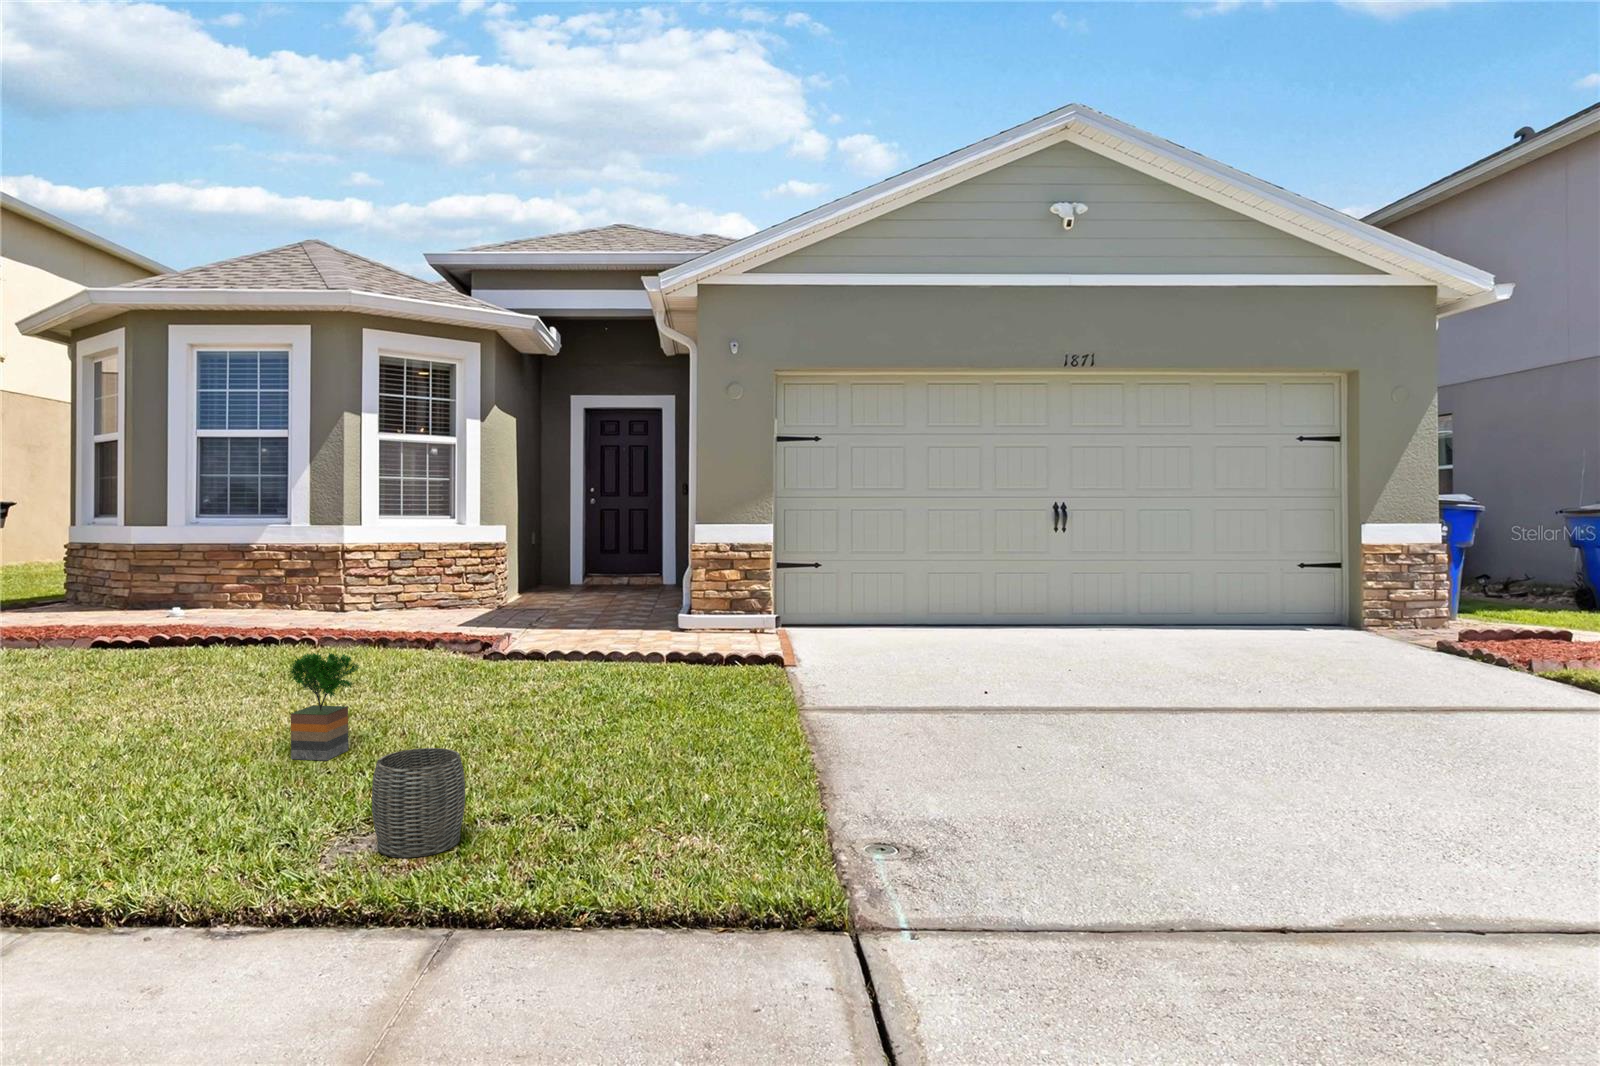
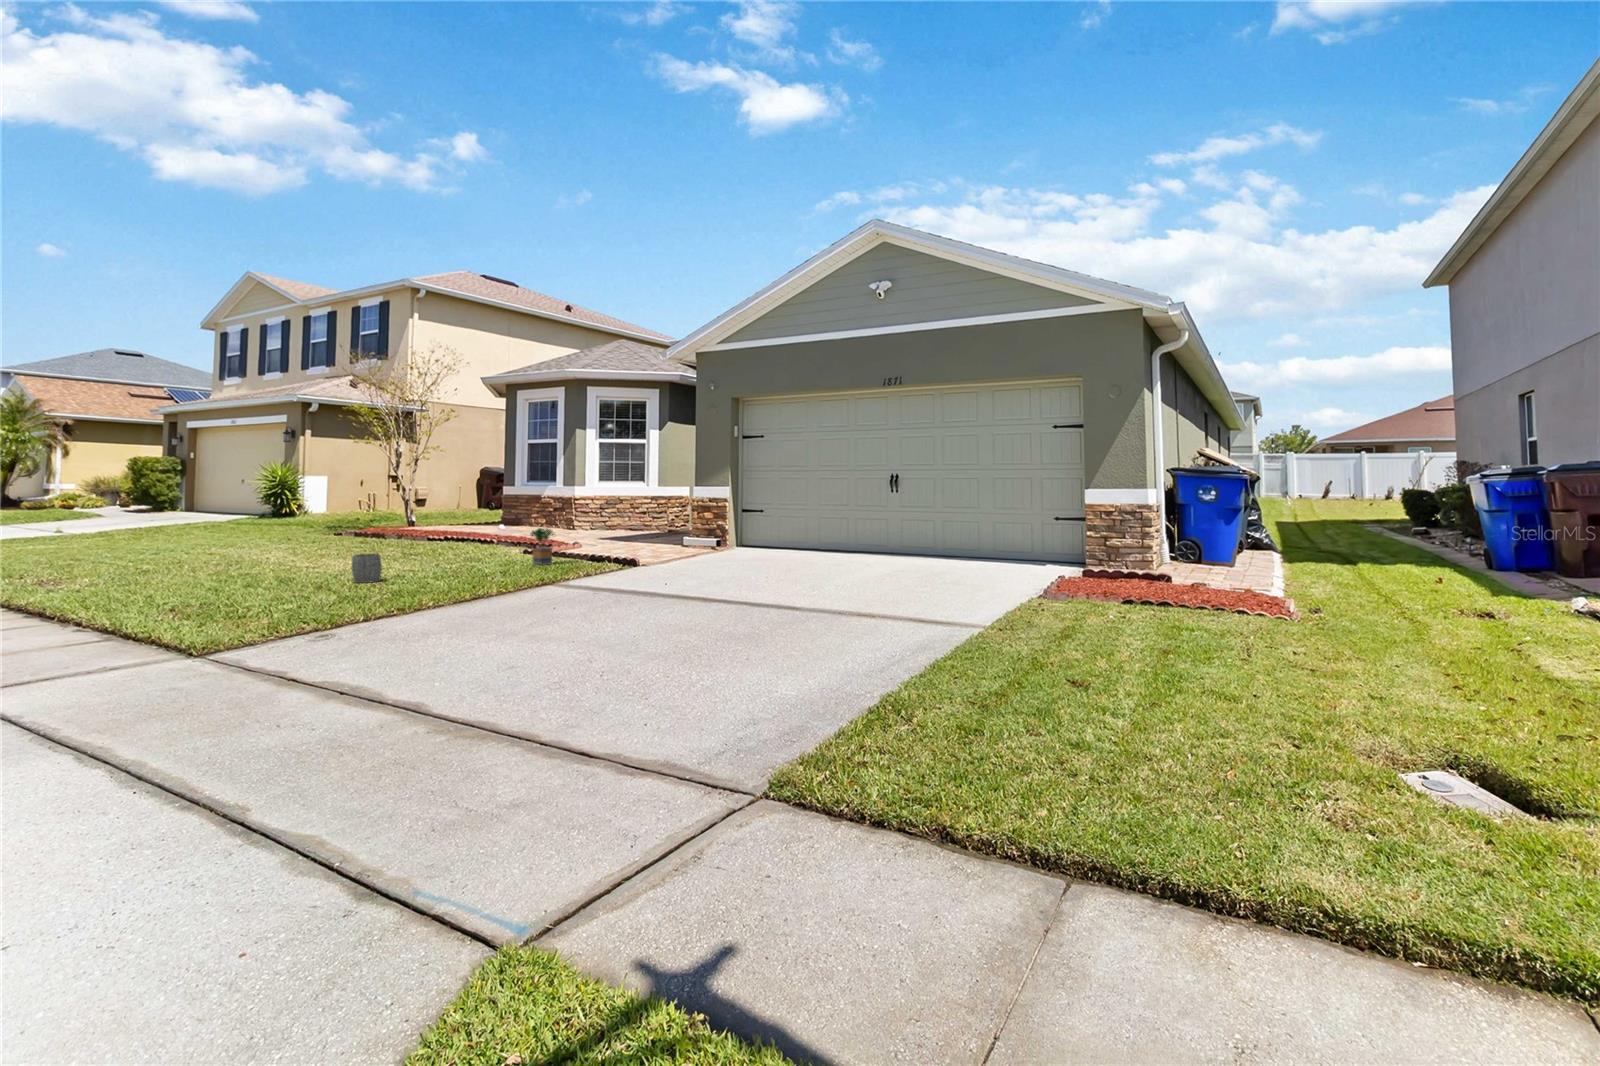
potted tree: present [290,653,359,761] -> present [530,528,554,565]

